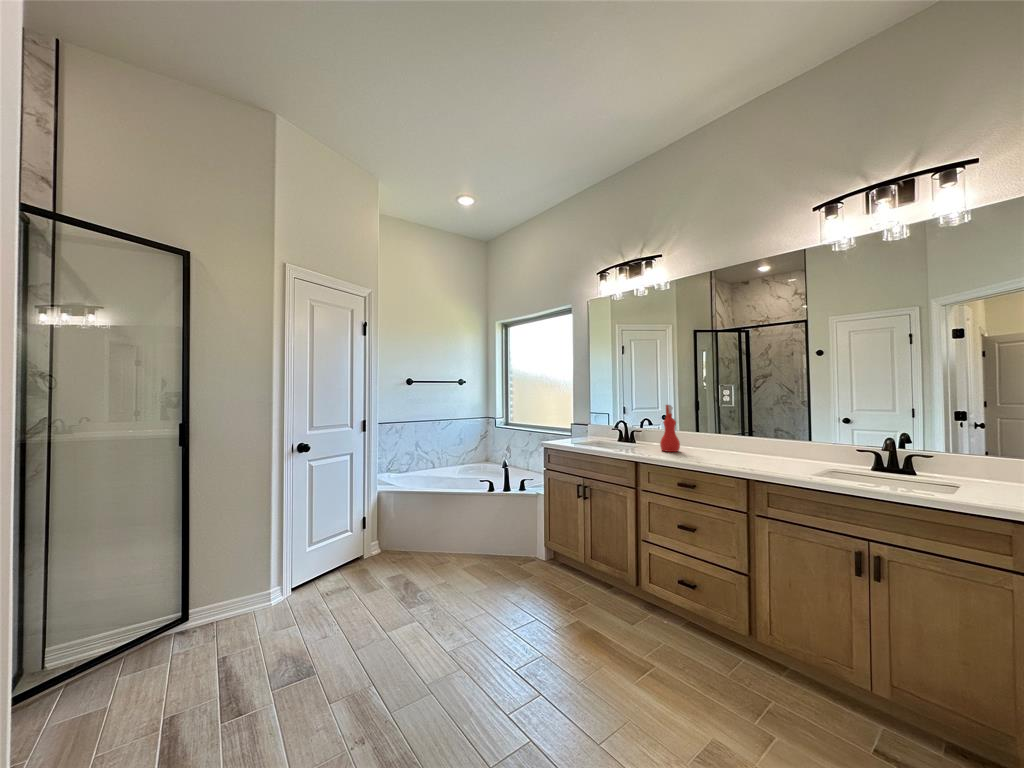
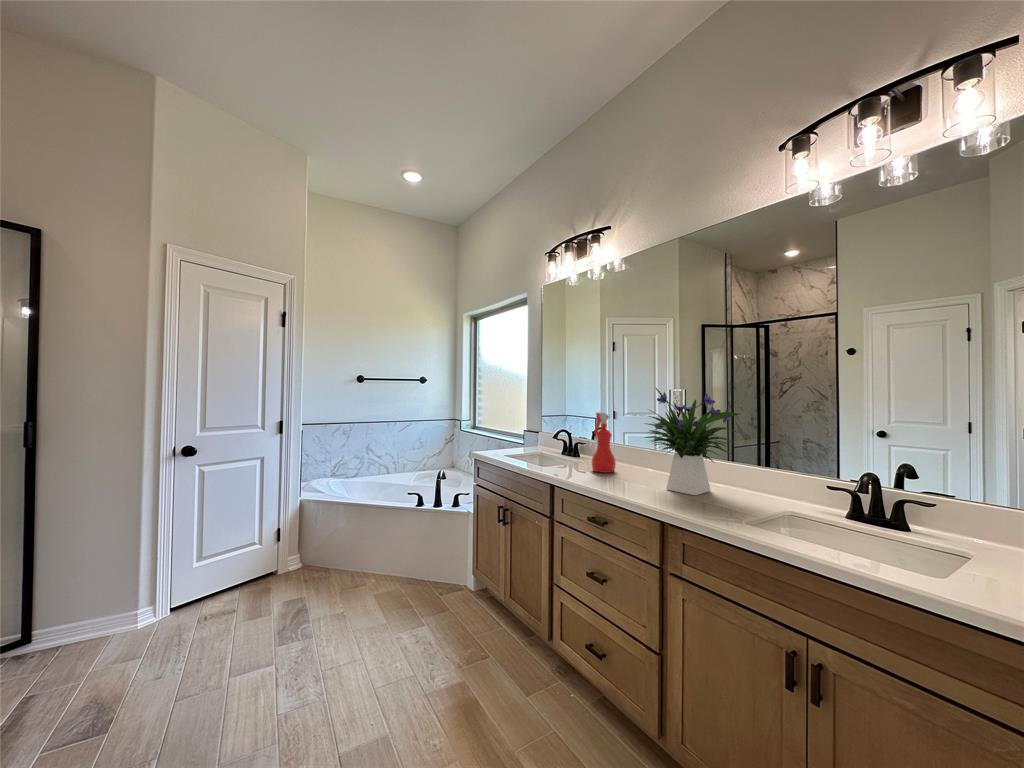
flower arrangement: none [709,384,792,463] -> present [634,388,740,495]

